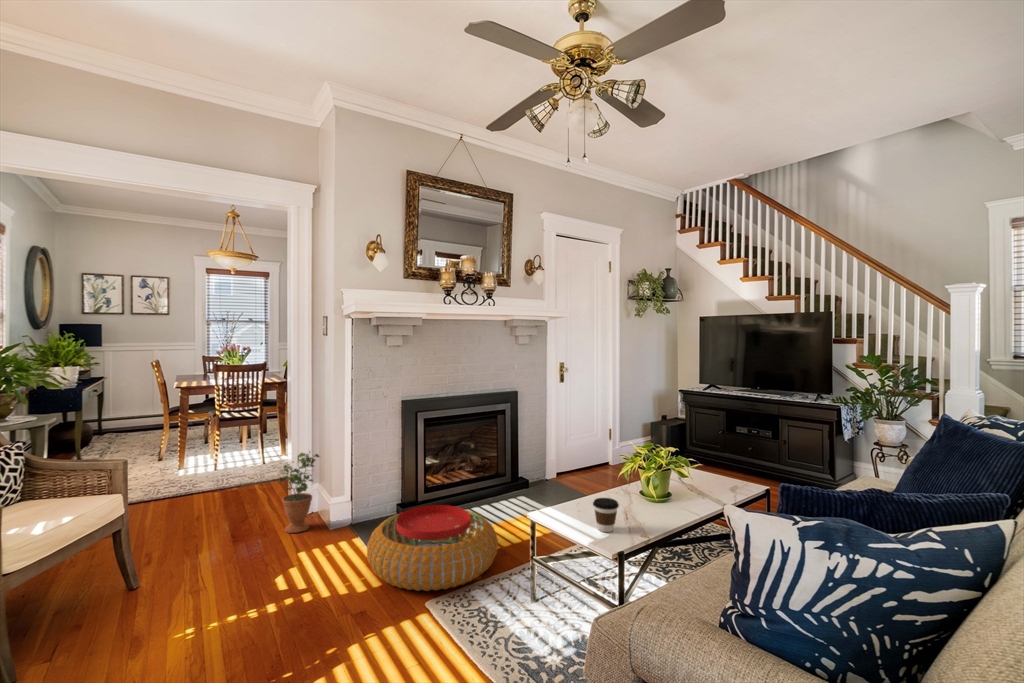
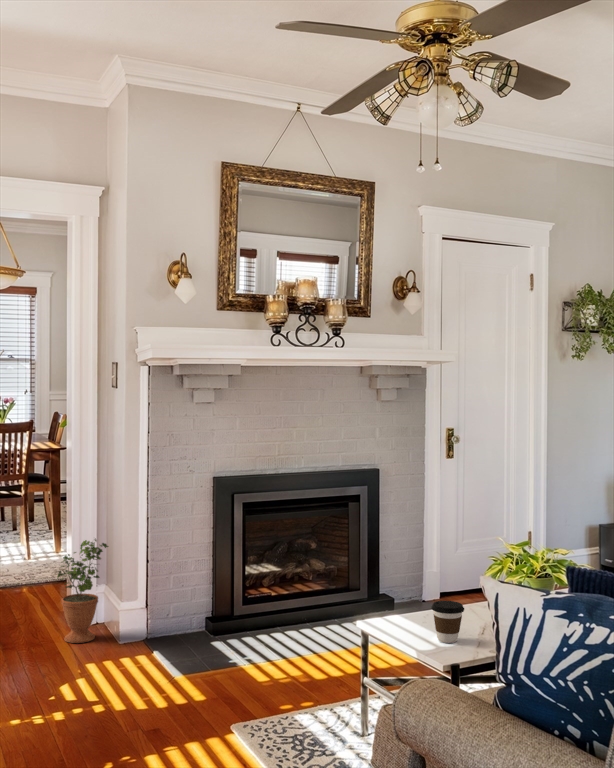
pouf: present [367,505,498,591] -> none [162,613,329,713]

